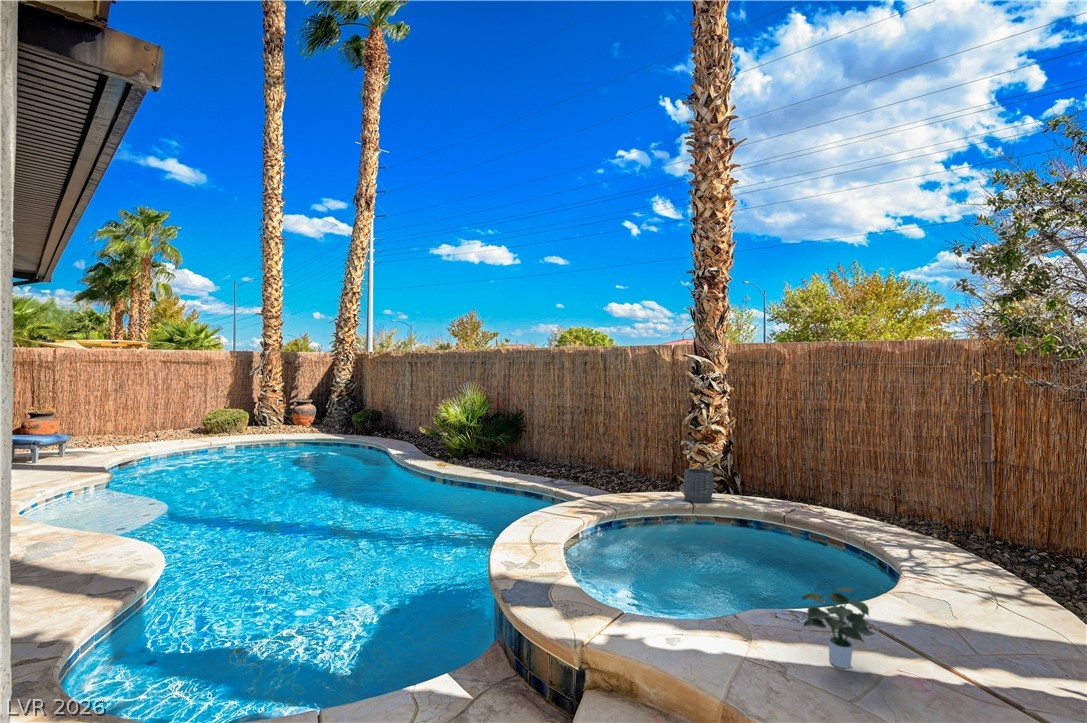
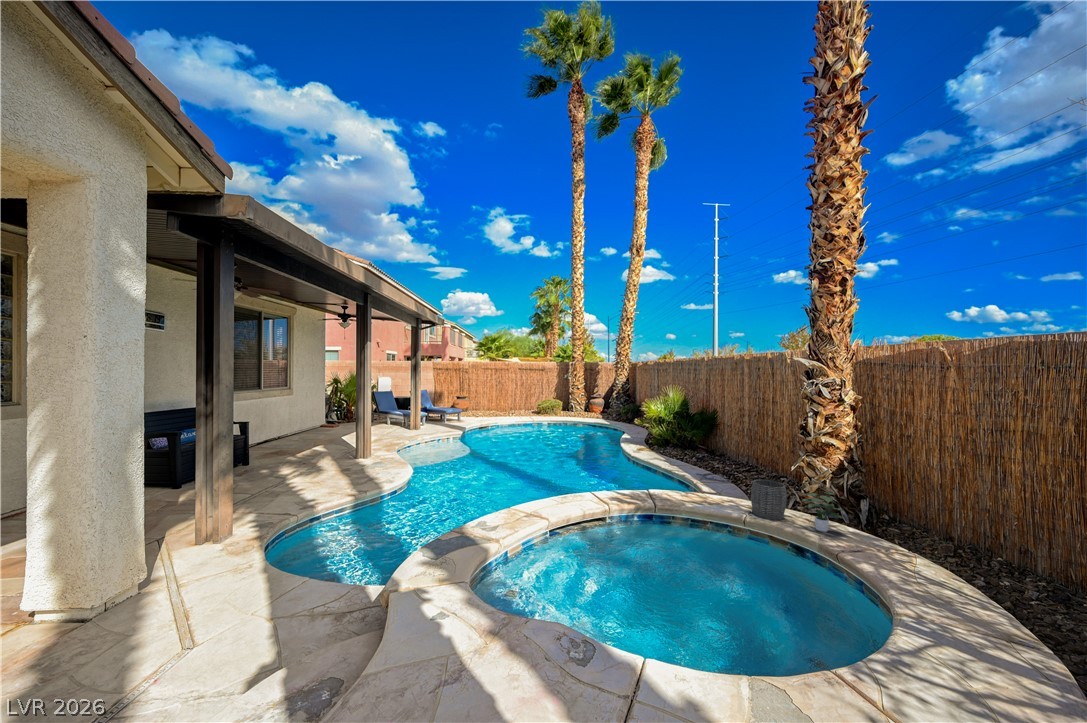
potted plant: present [802,587,874,668] -> present [802,492,843,532]

